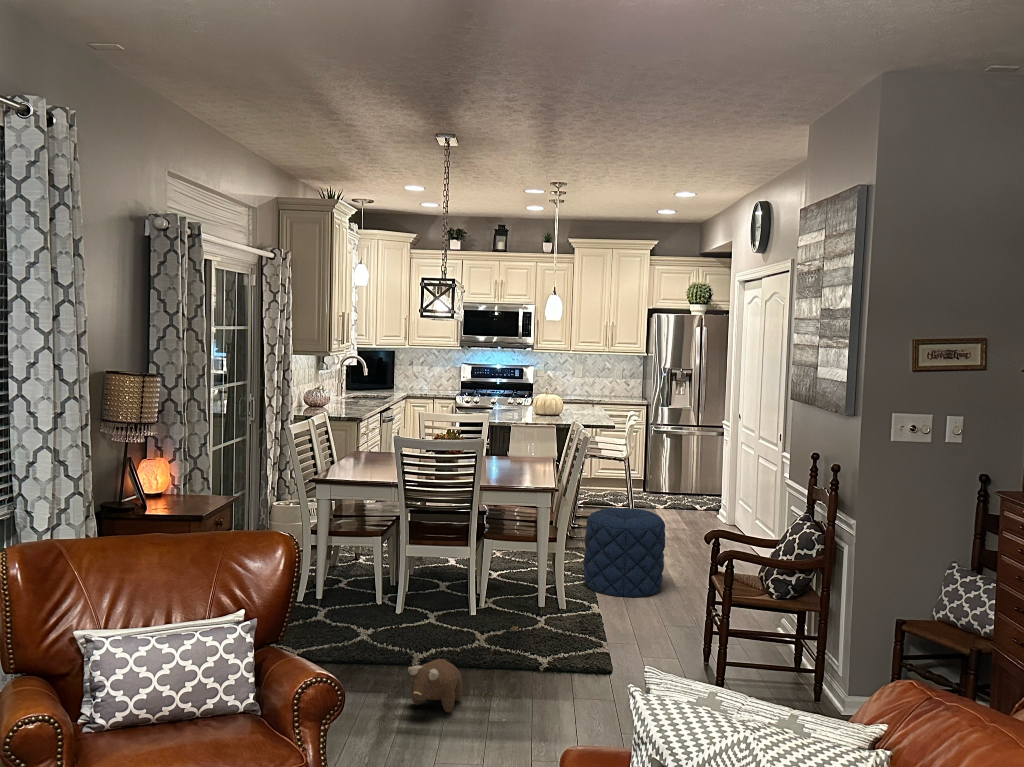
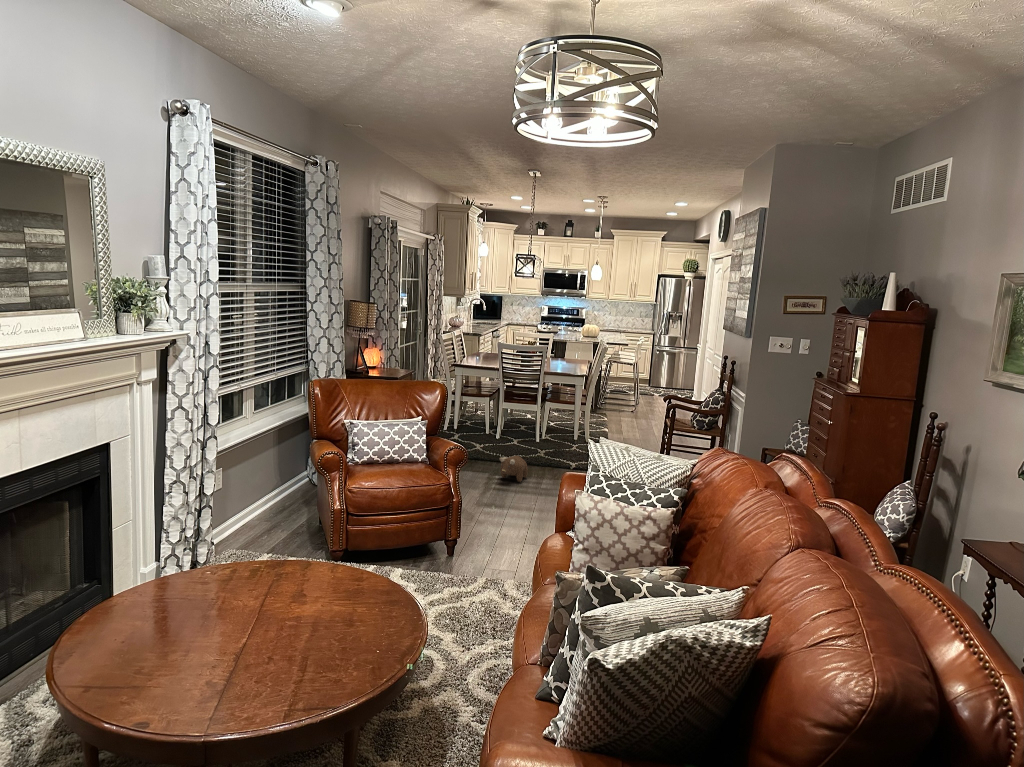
pouf: present [583,508,665,597] -> none [602,390,651,439]

